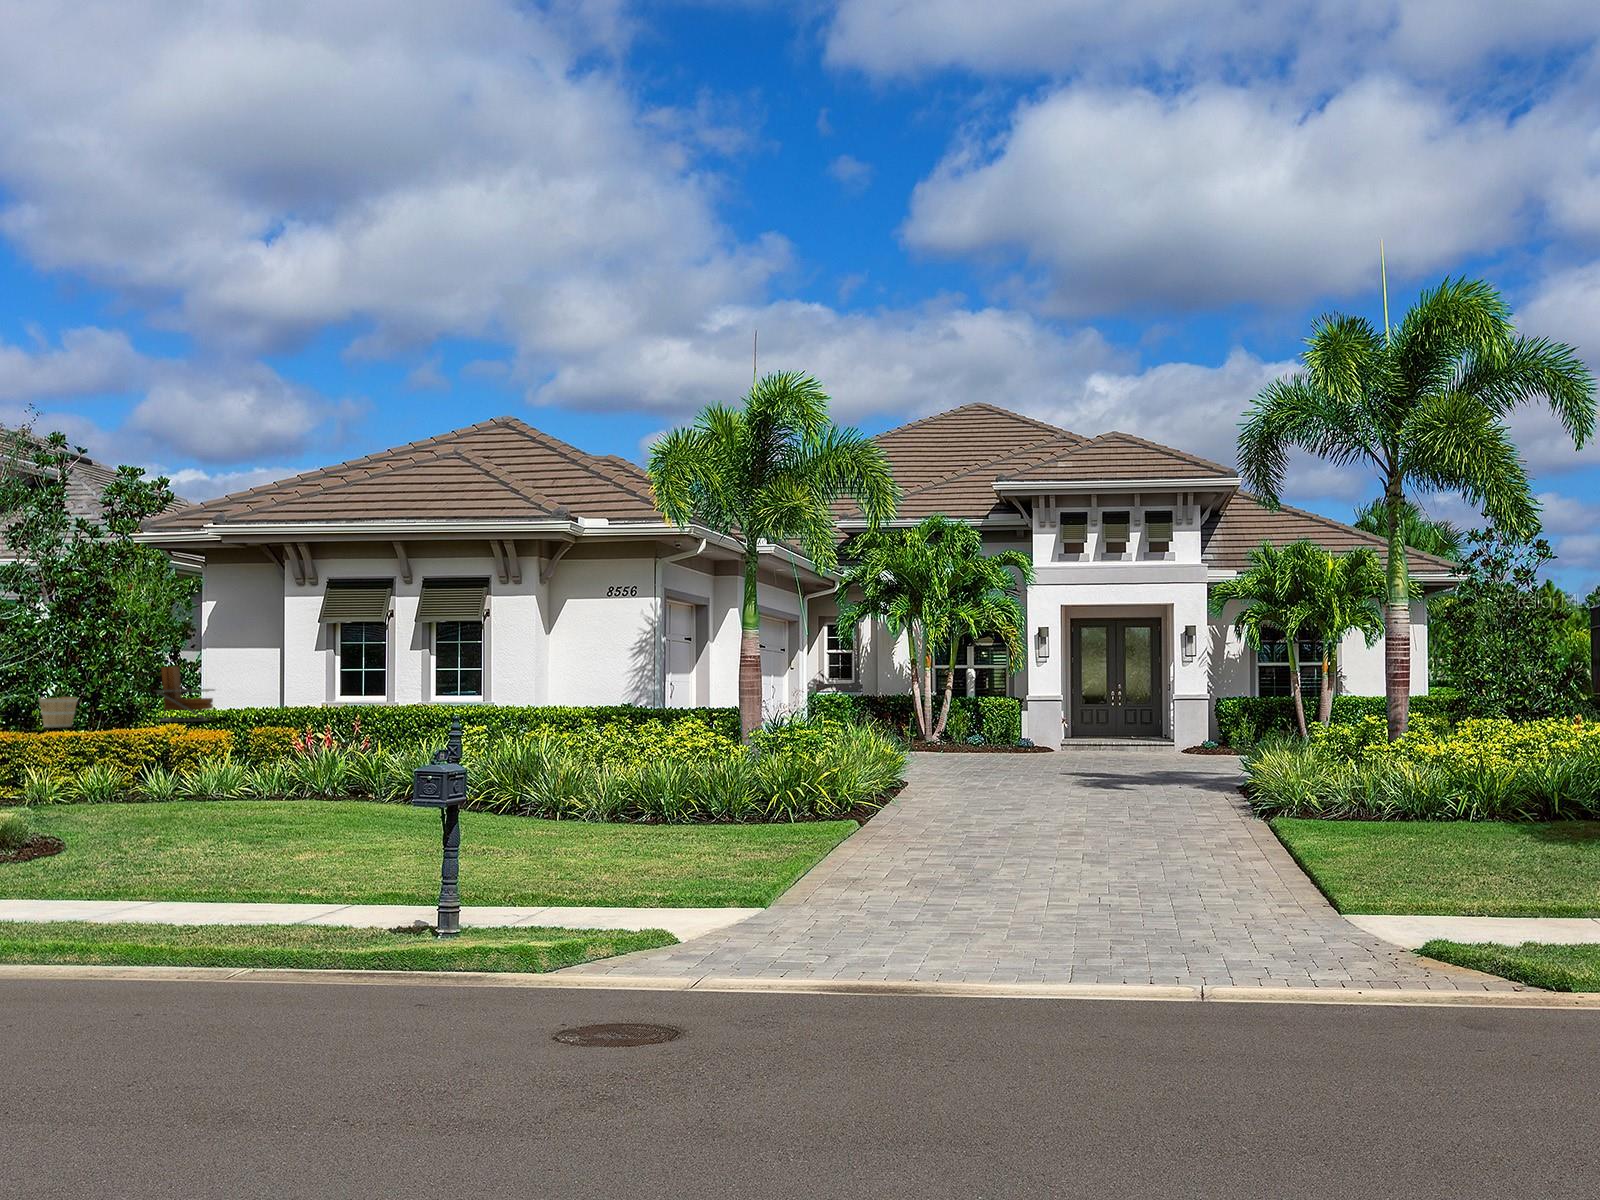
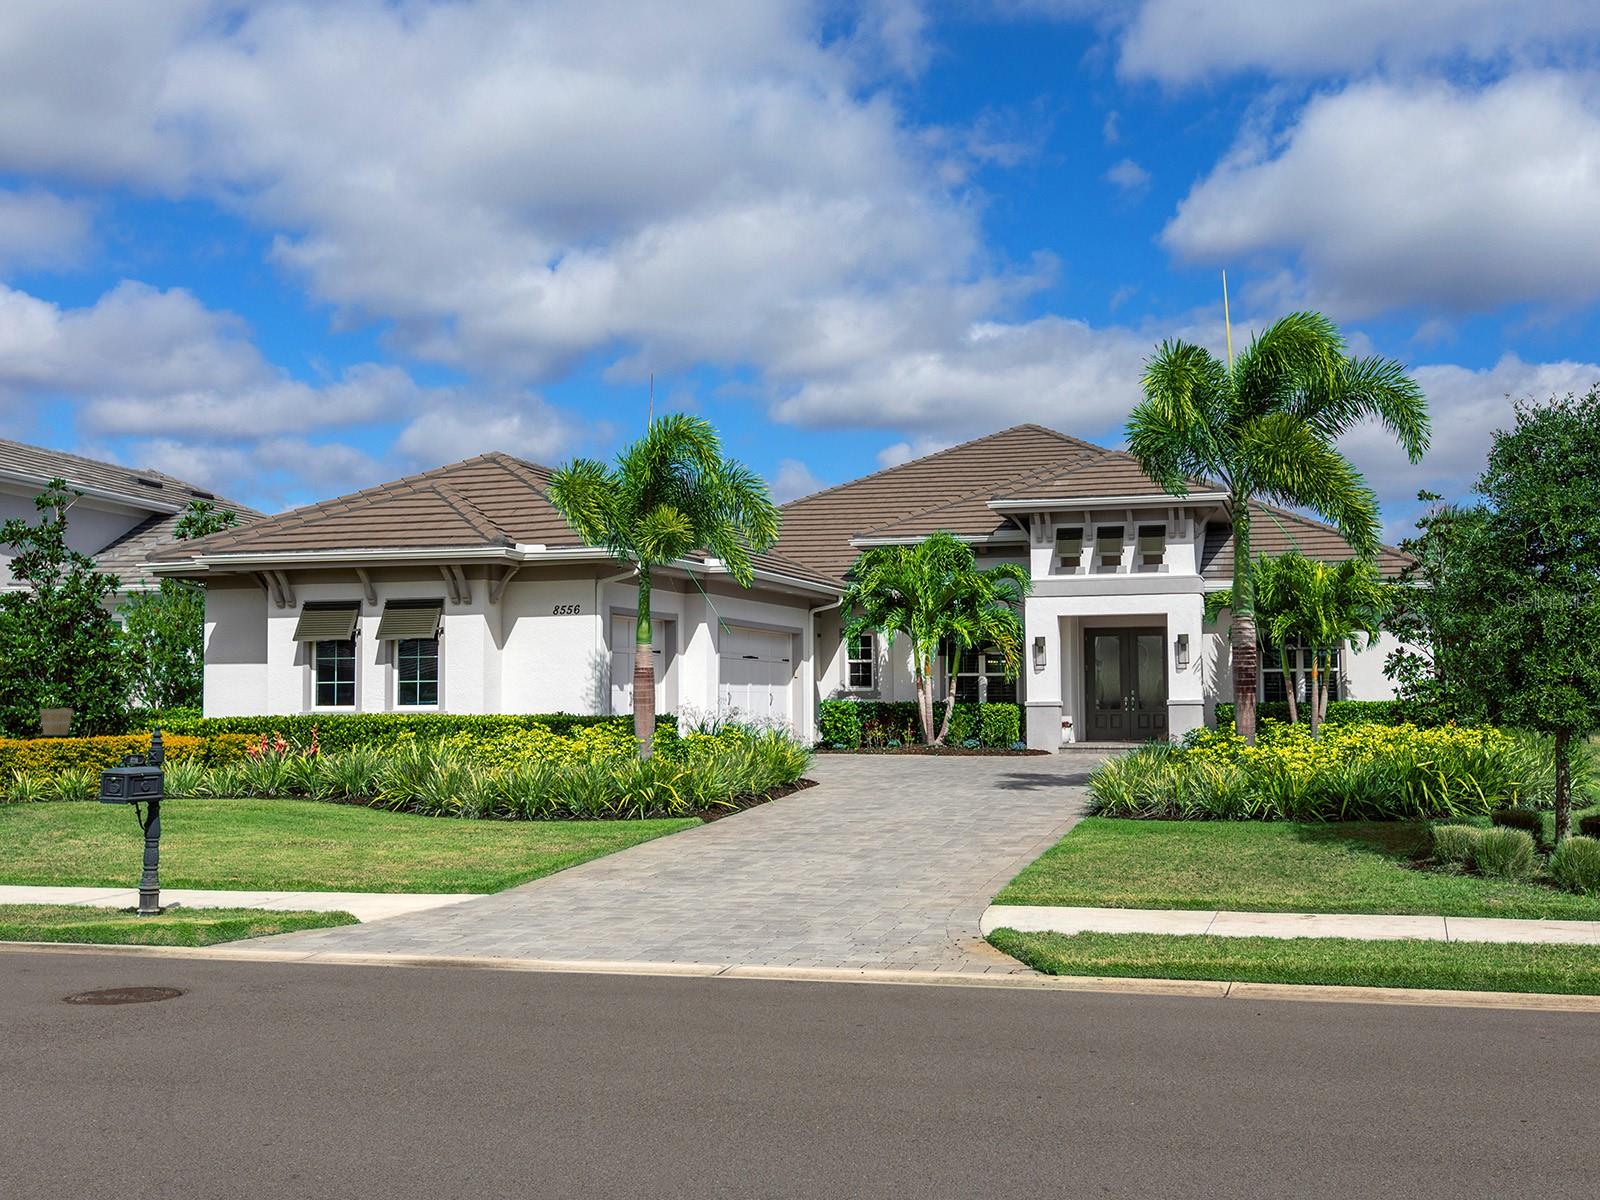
lounge chair: present [156,666,214,722] -> none [142,682,200,731]

